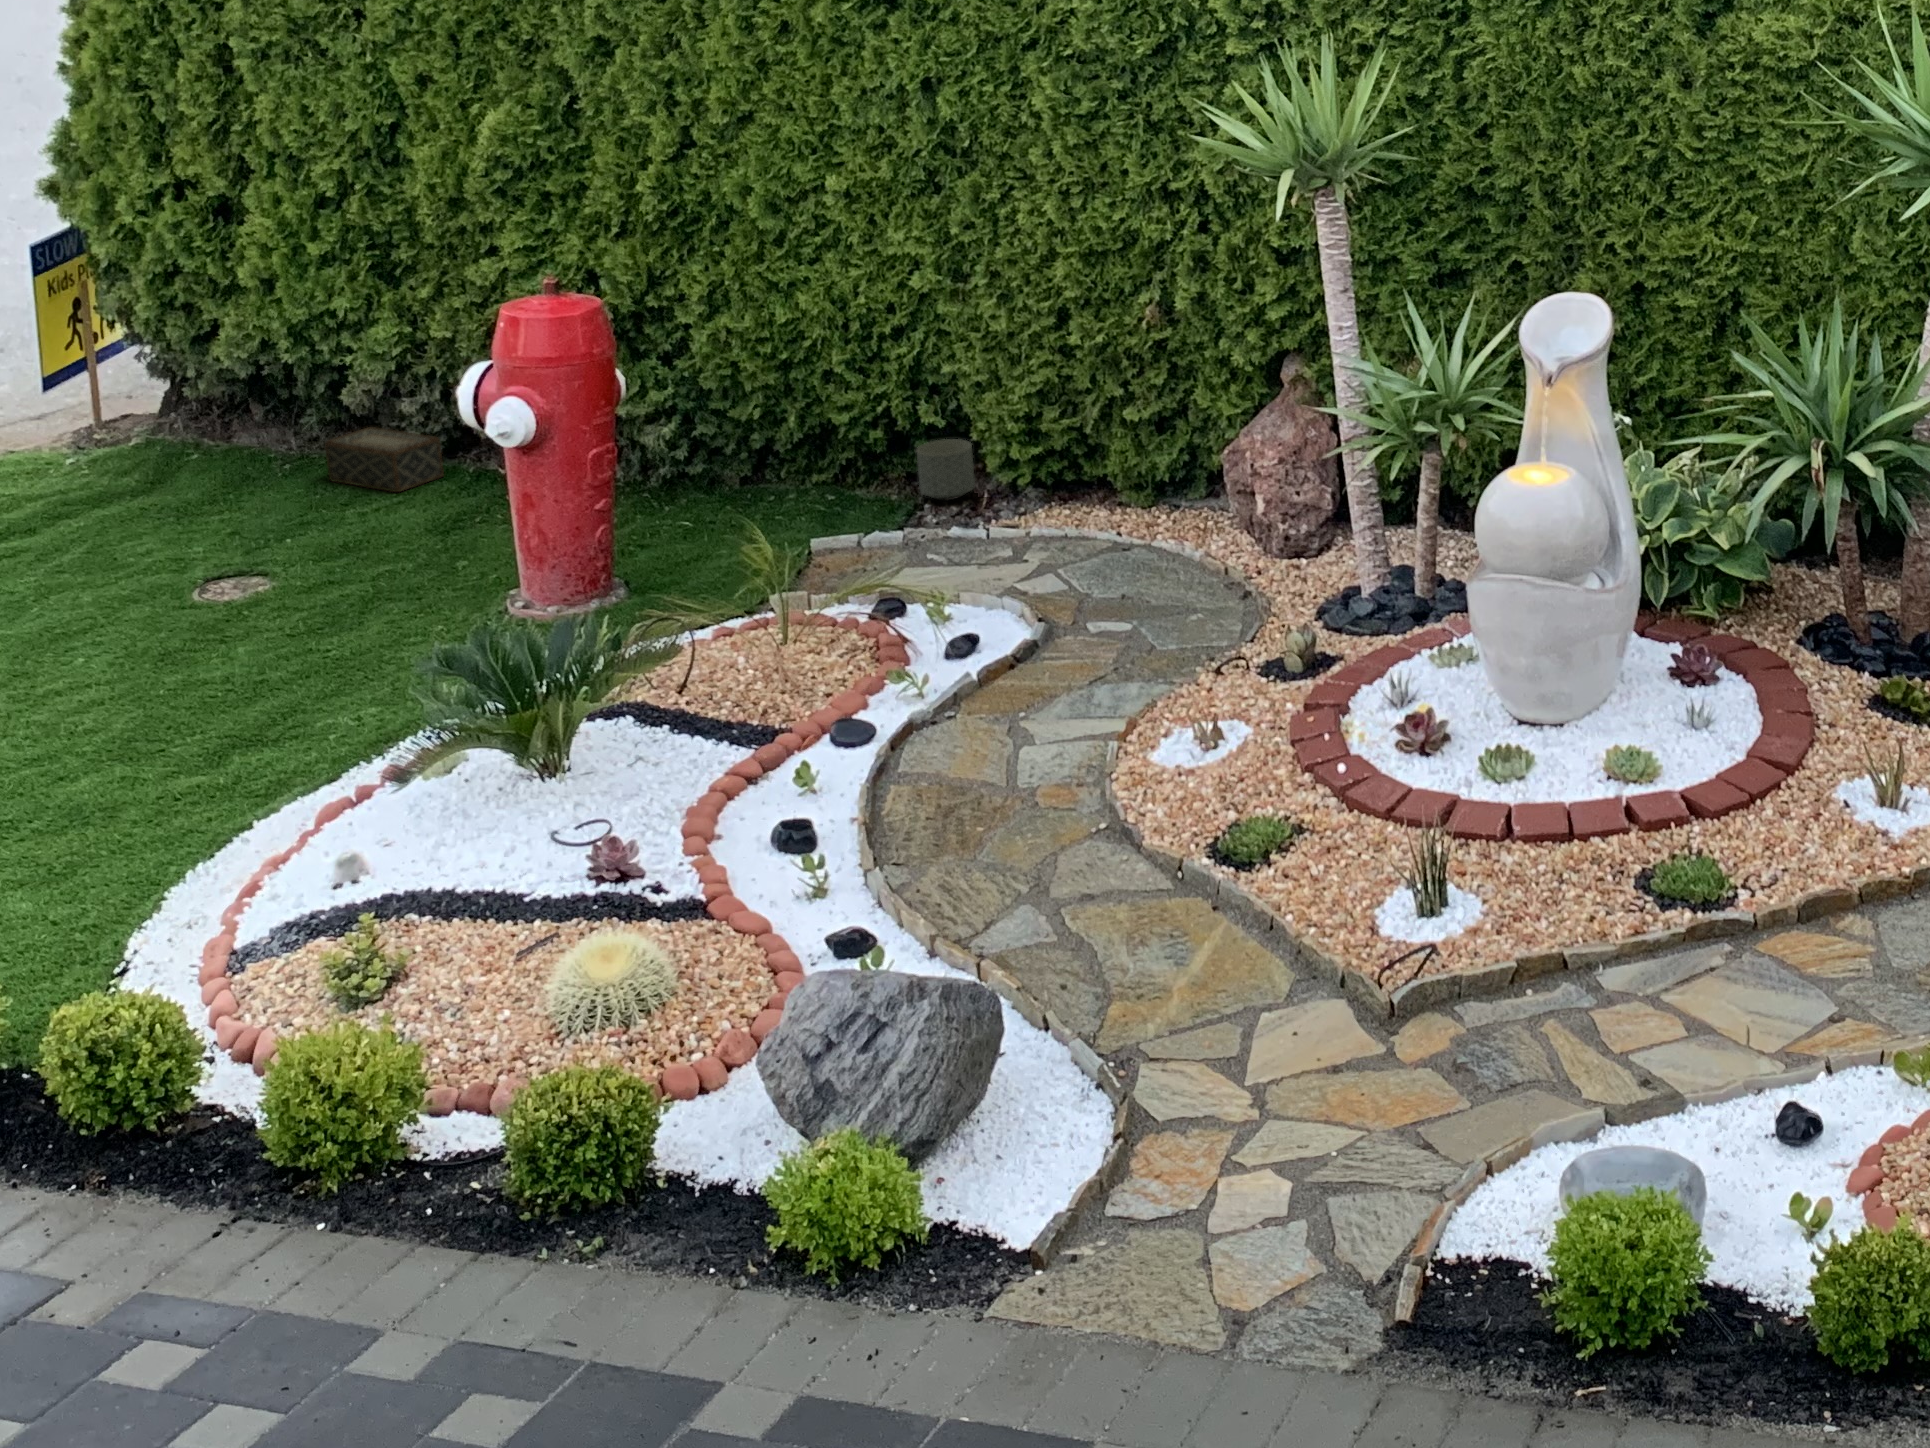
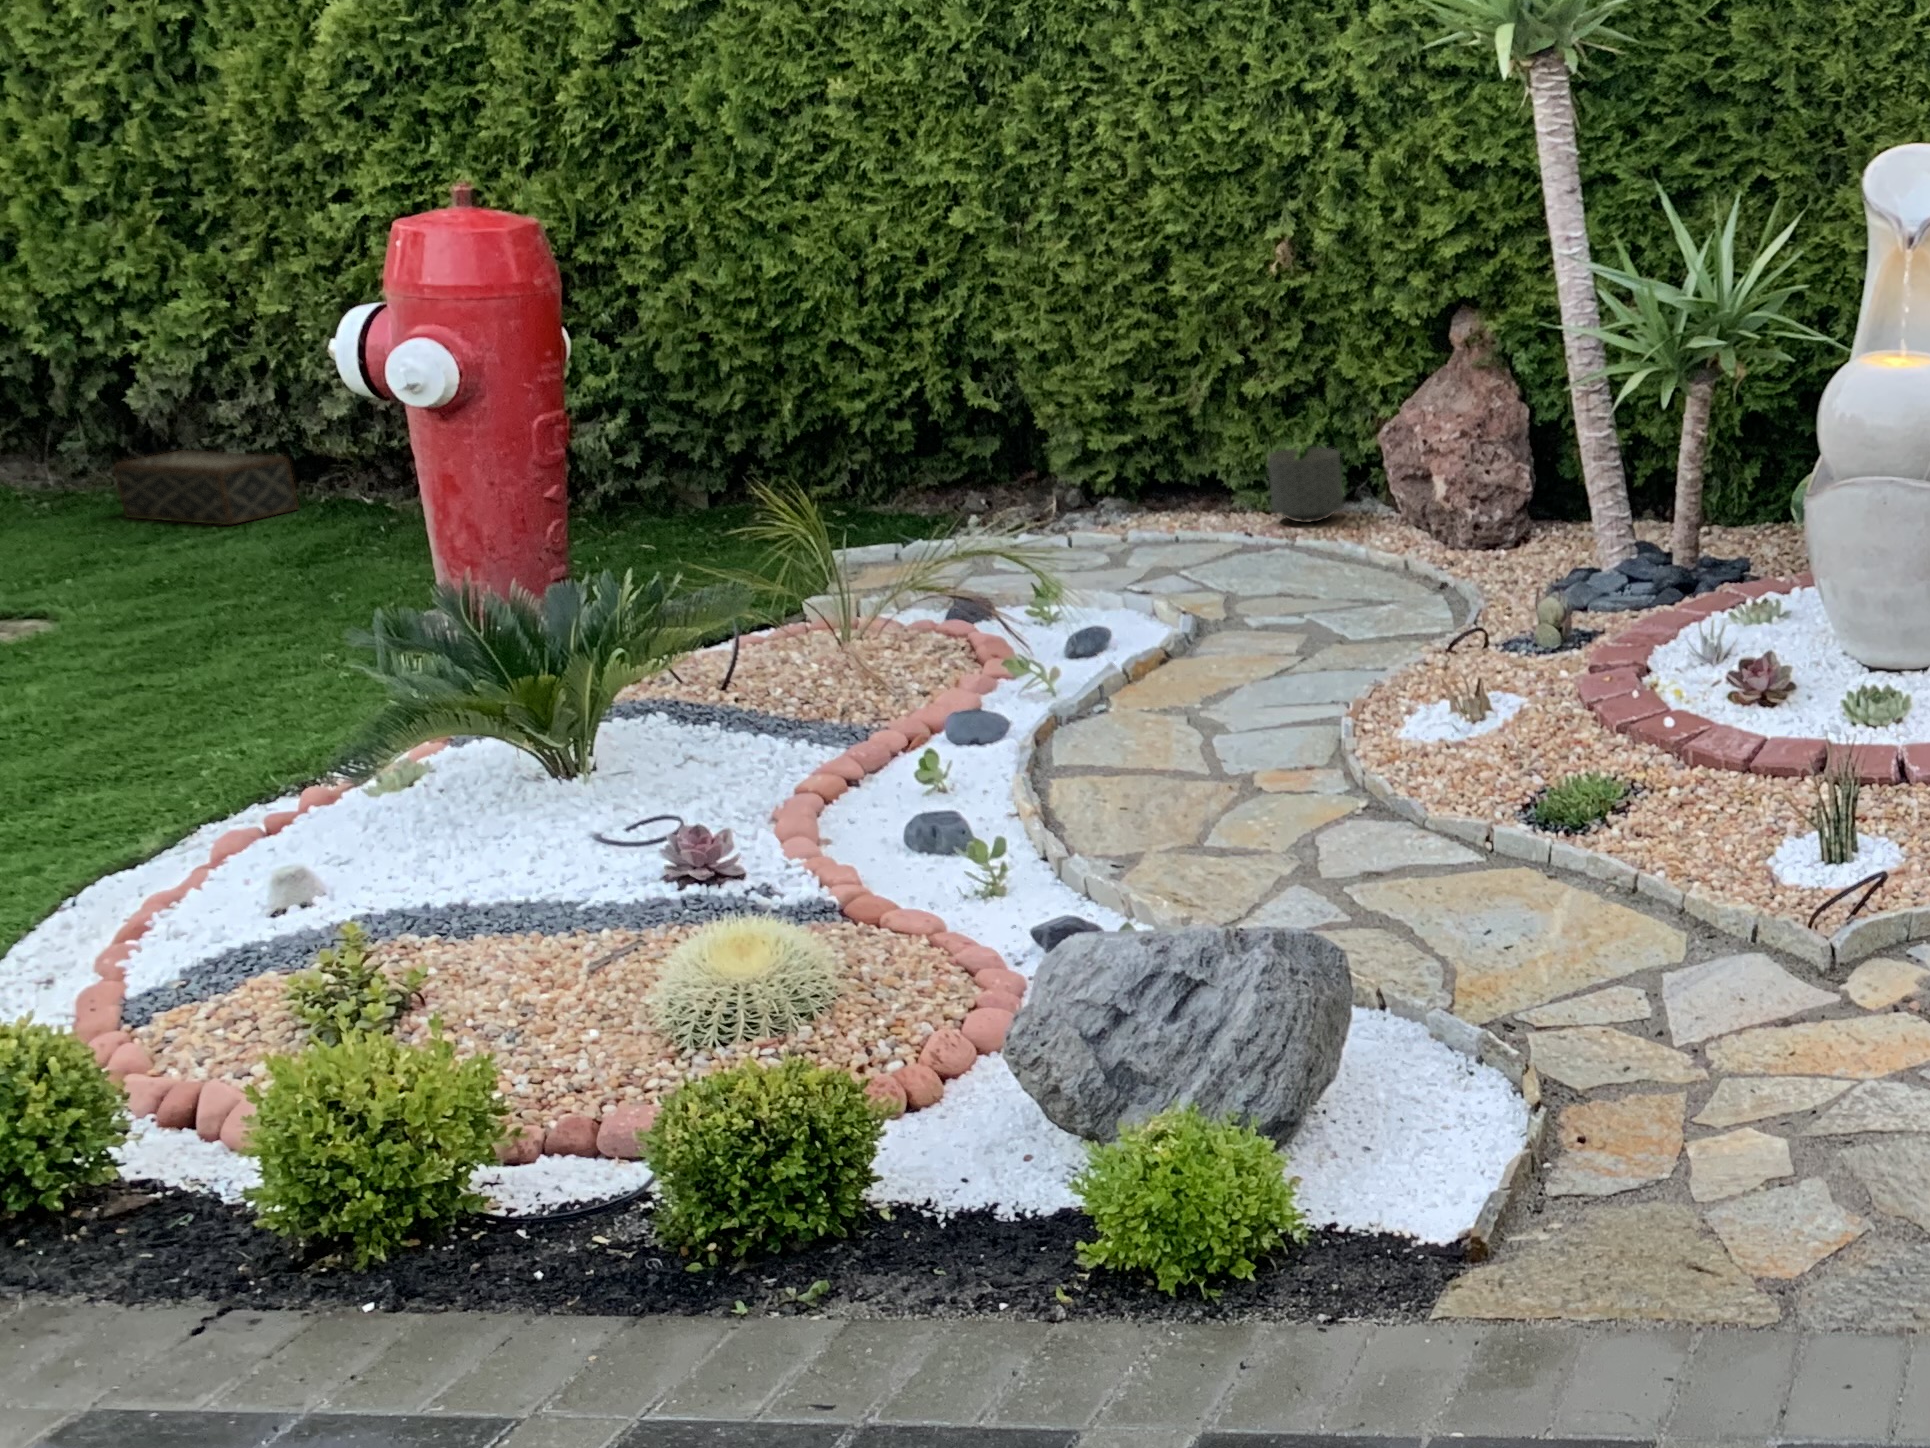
planter: present [916,439,975,501] -> present [1268,448,1344,522]

